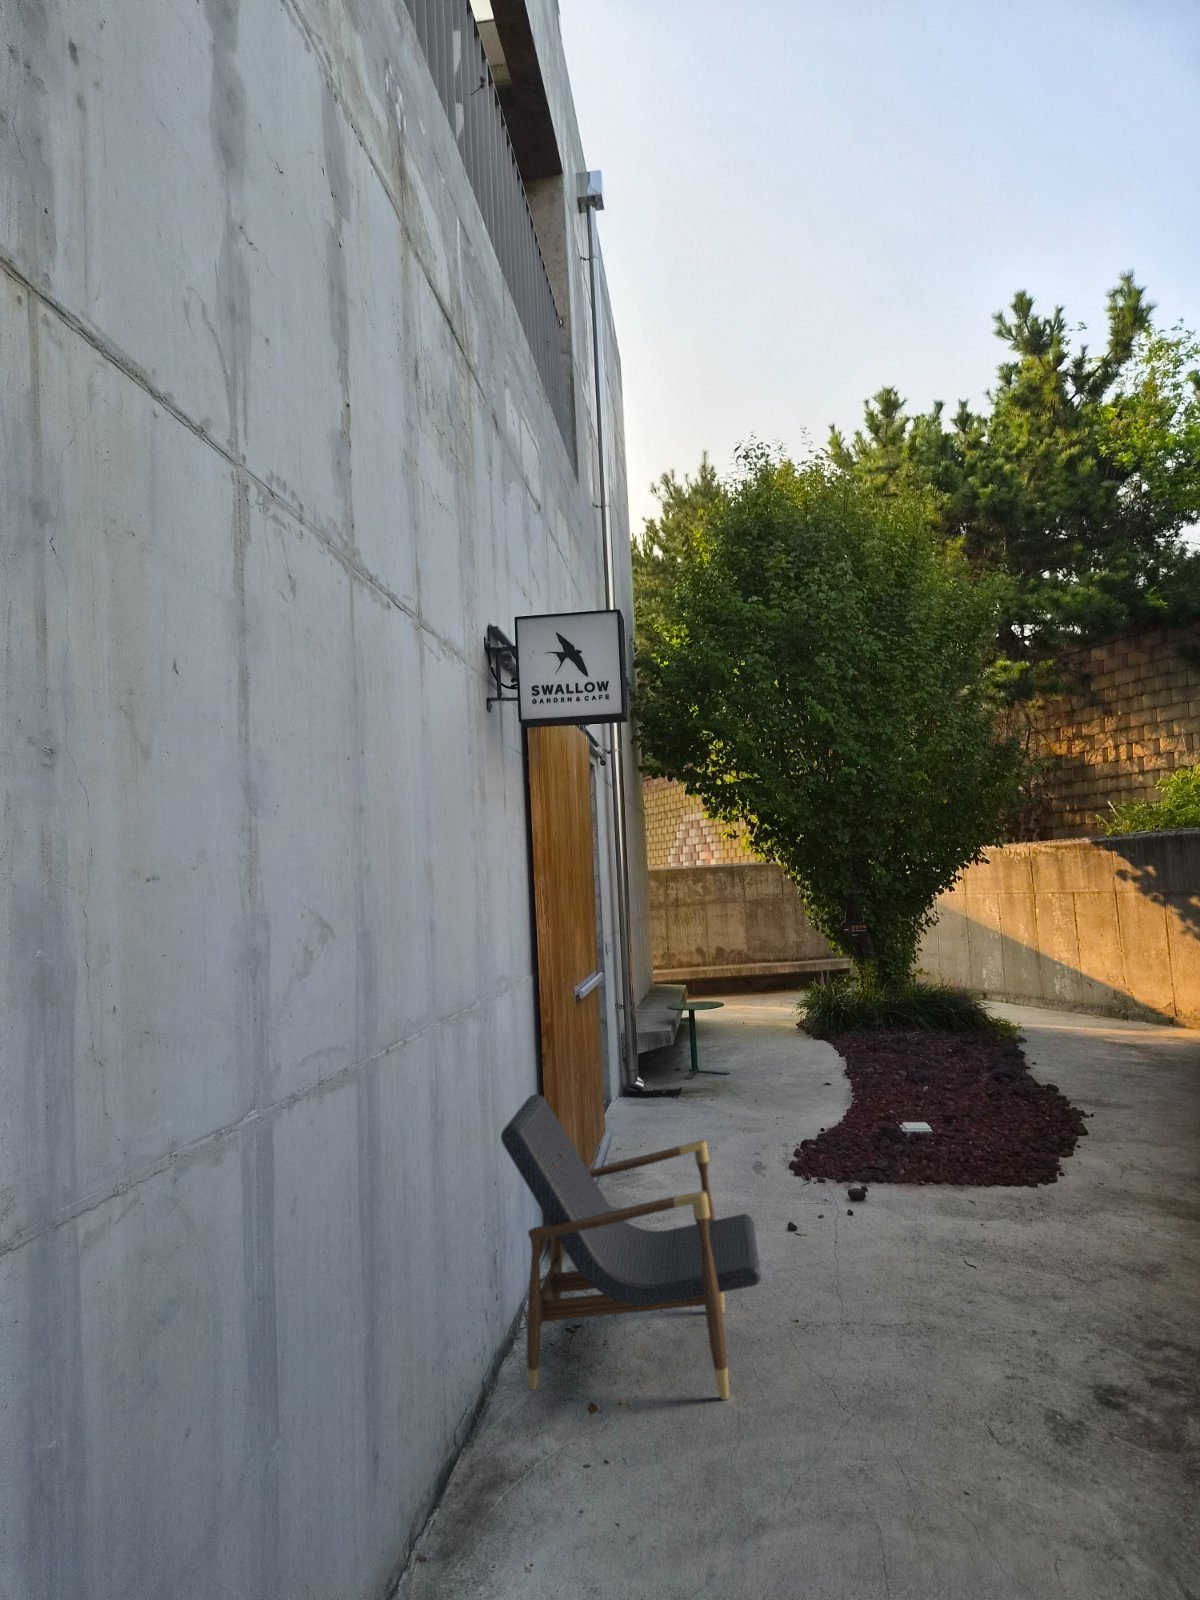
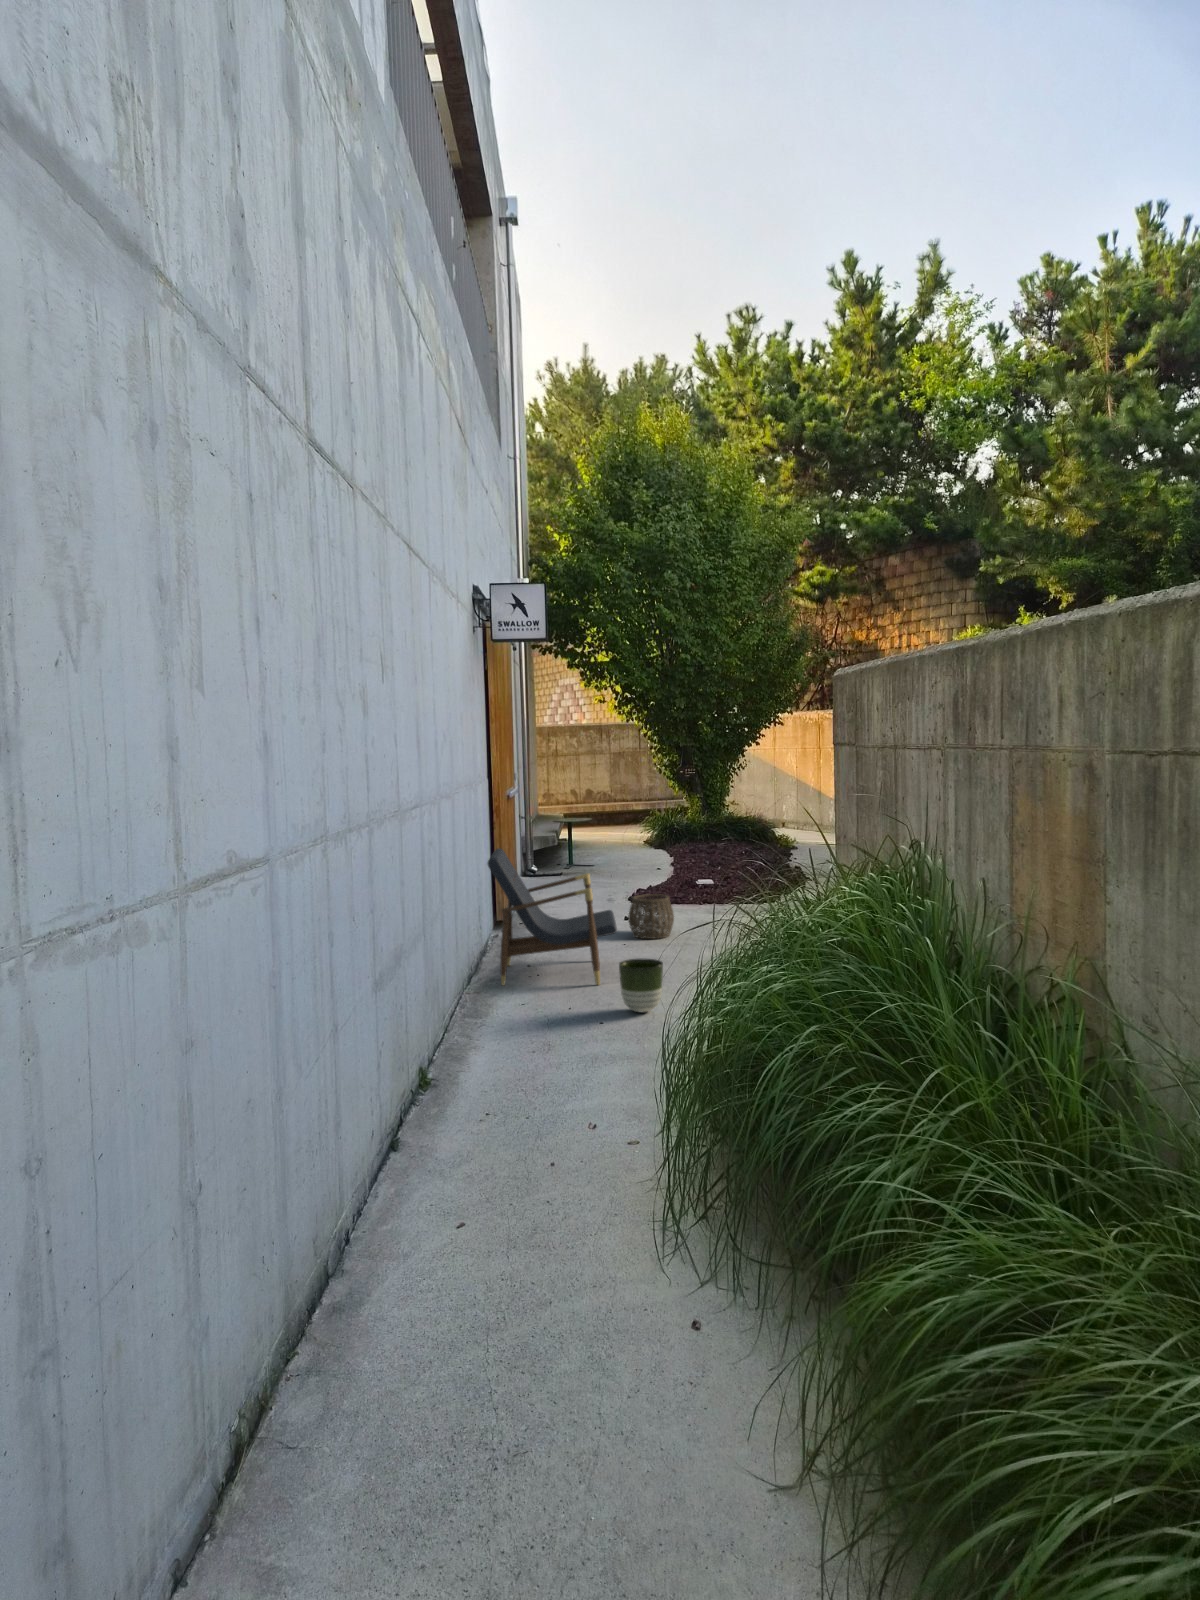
woven basket: none [780,1159,865,1248] -> present [628,894,674,939]
planter: none [767,1382,870,1528] -> present [619,959,663,1012]

